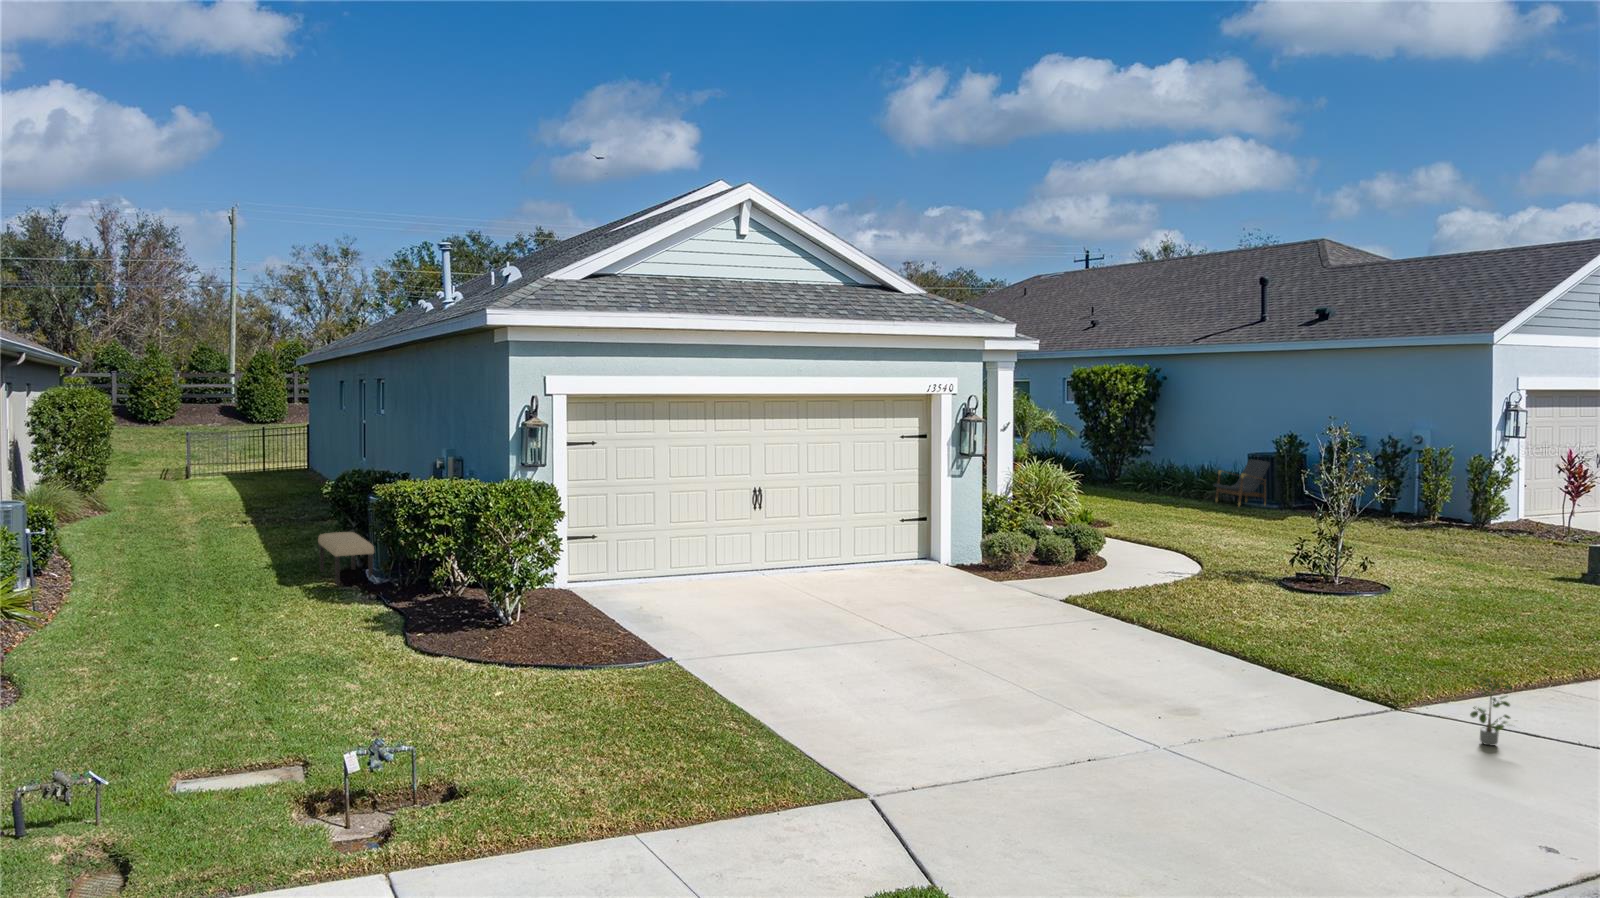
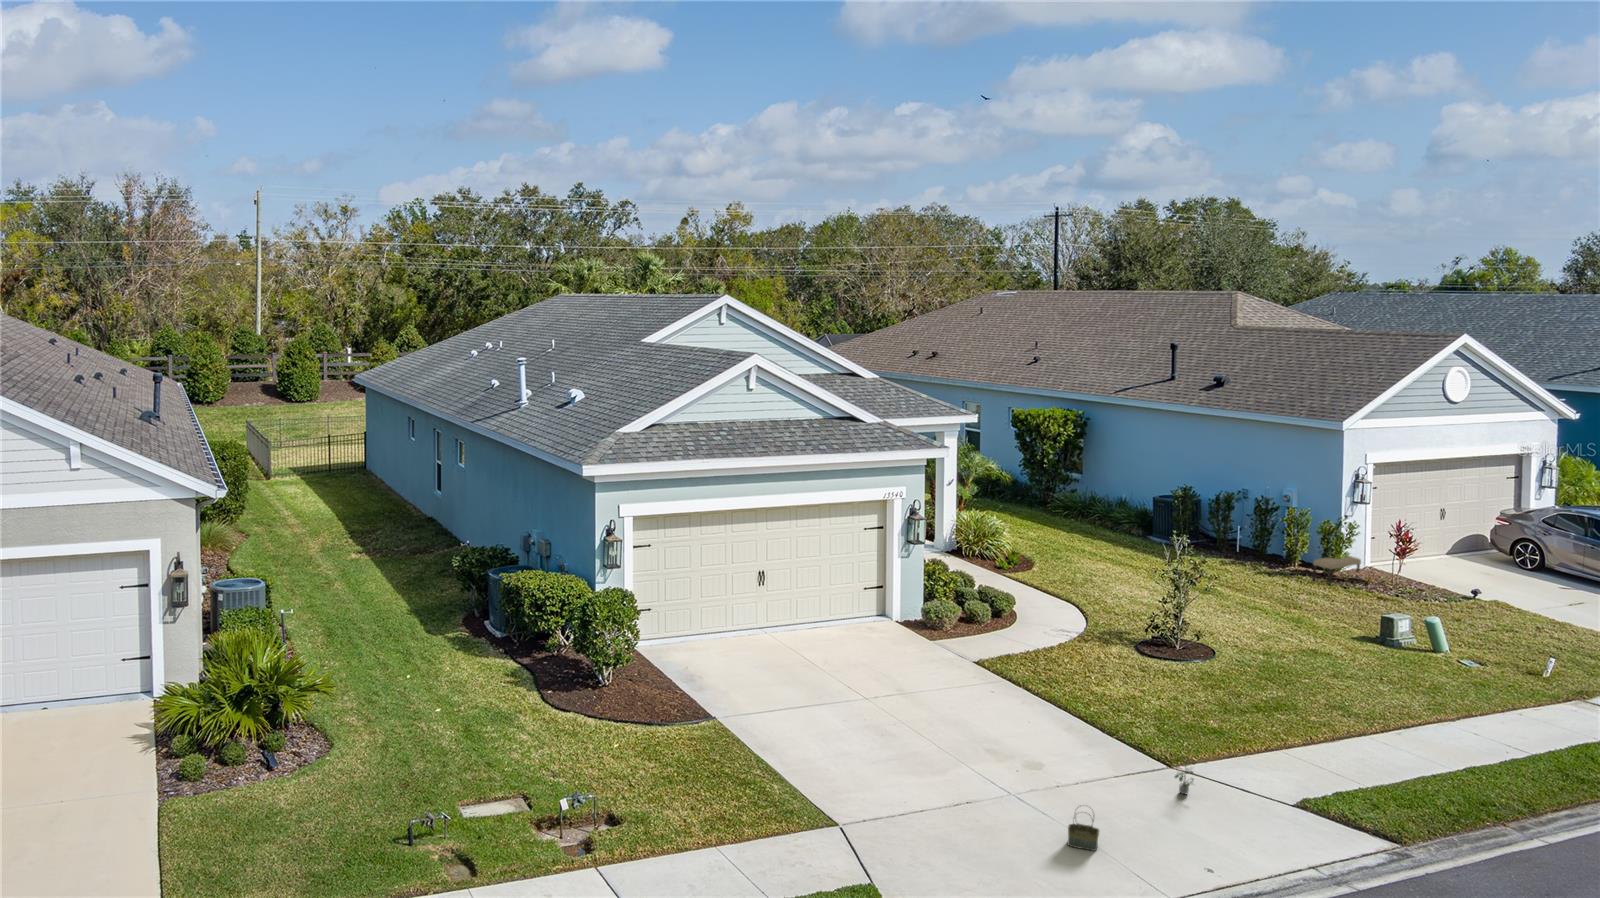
lounge chair: present [1213,460,1270,506] -> none [1122,501,1167,542]
bench: present [318,532,374,586] -> present [1312,556,1361,585]
basket: none [1326,744,1393,832] -> present [1068,814,1099,851]

